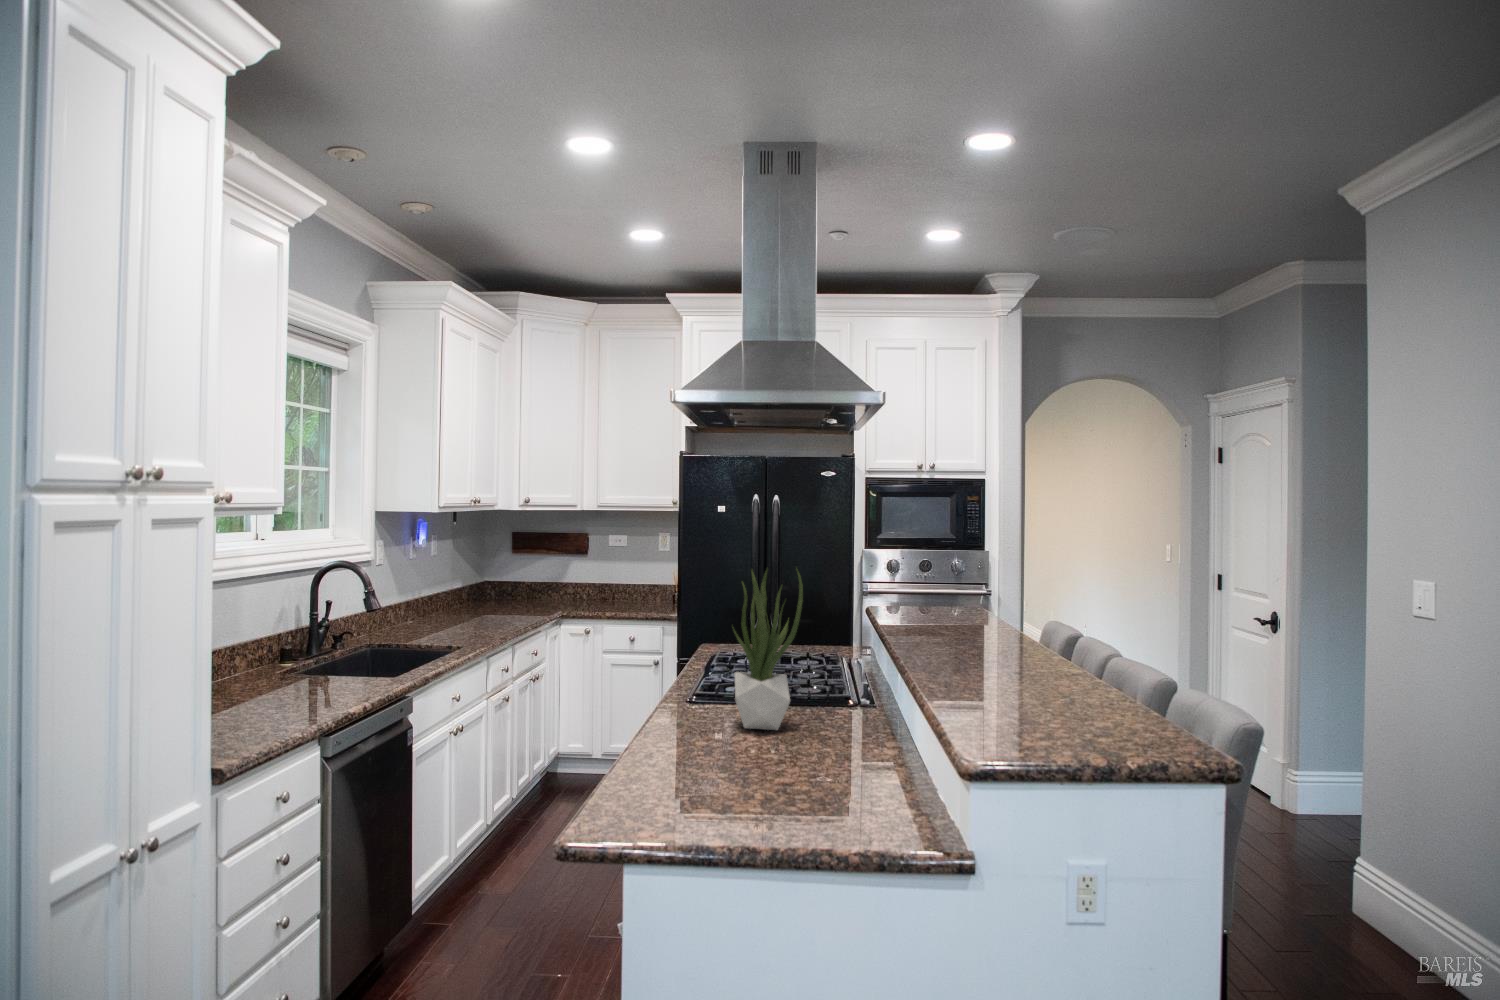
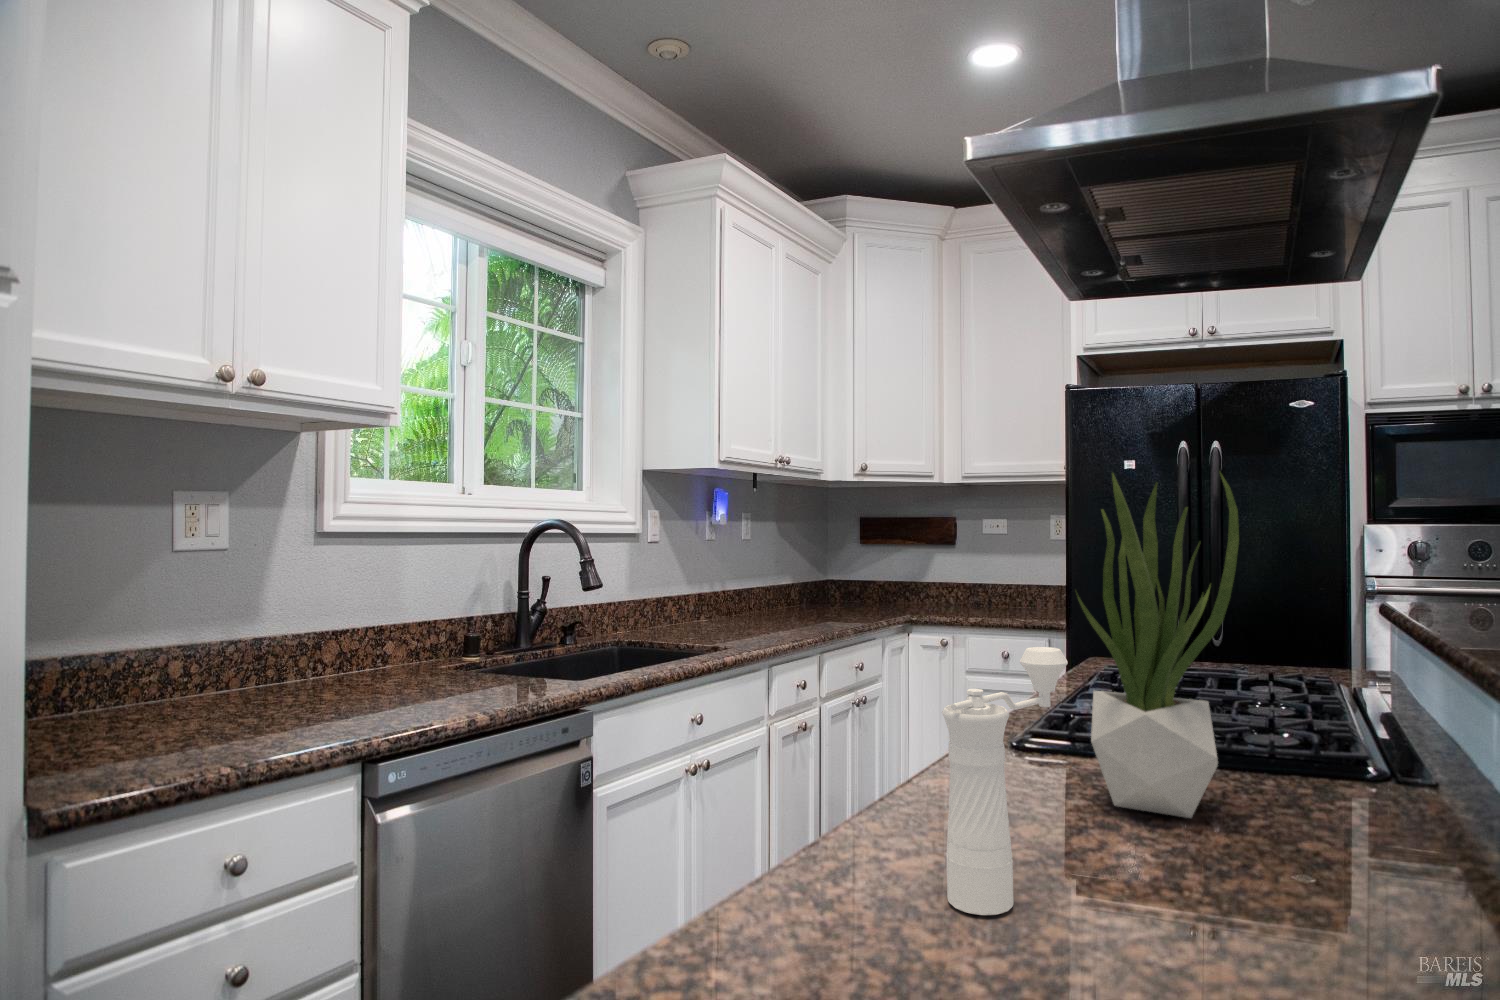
pepper mill: none [687,656,736,776] -> present [942,647,1068,915]

